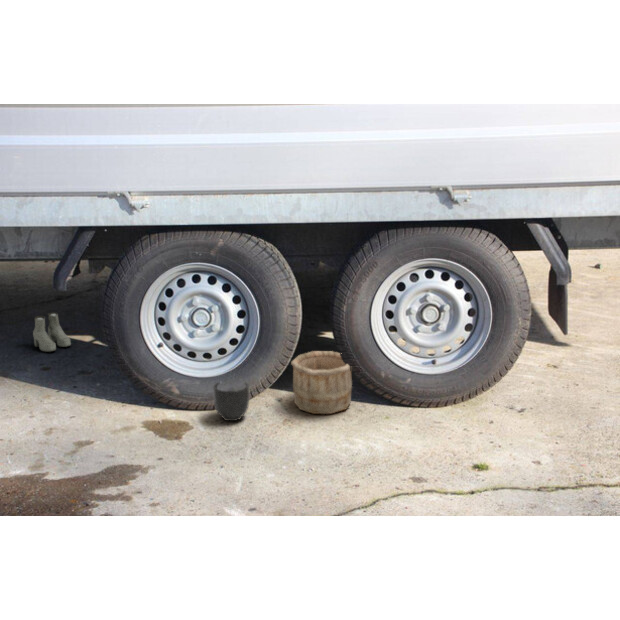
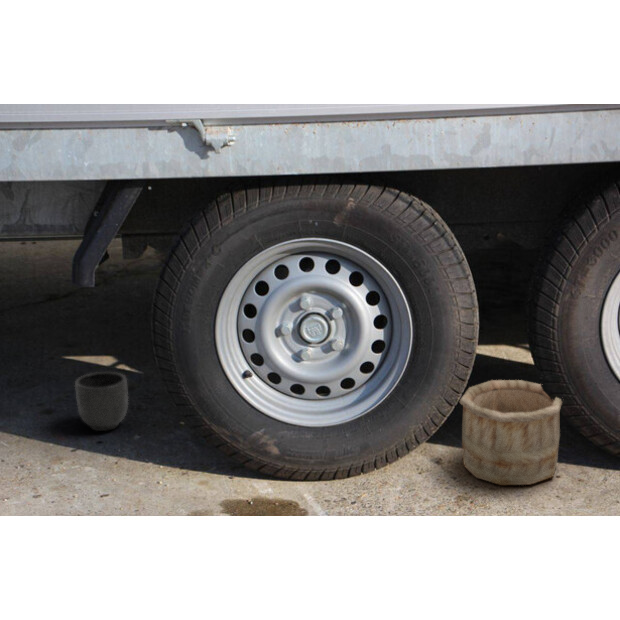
boots: present [33,312,71,352] -> none [24,321,83,384]
planter: present [213,383,249,421] -> present [75,372,128,431]

